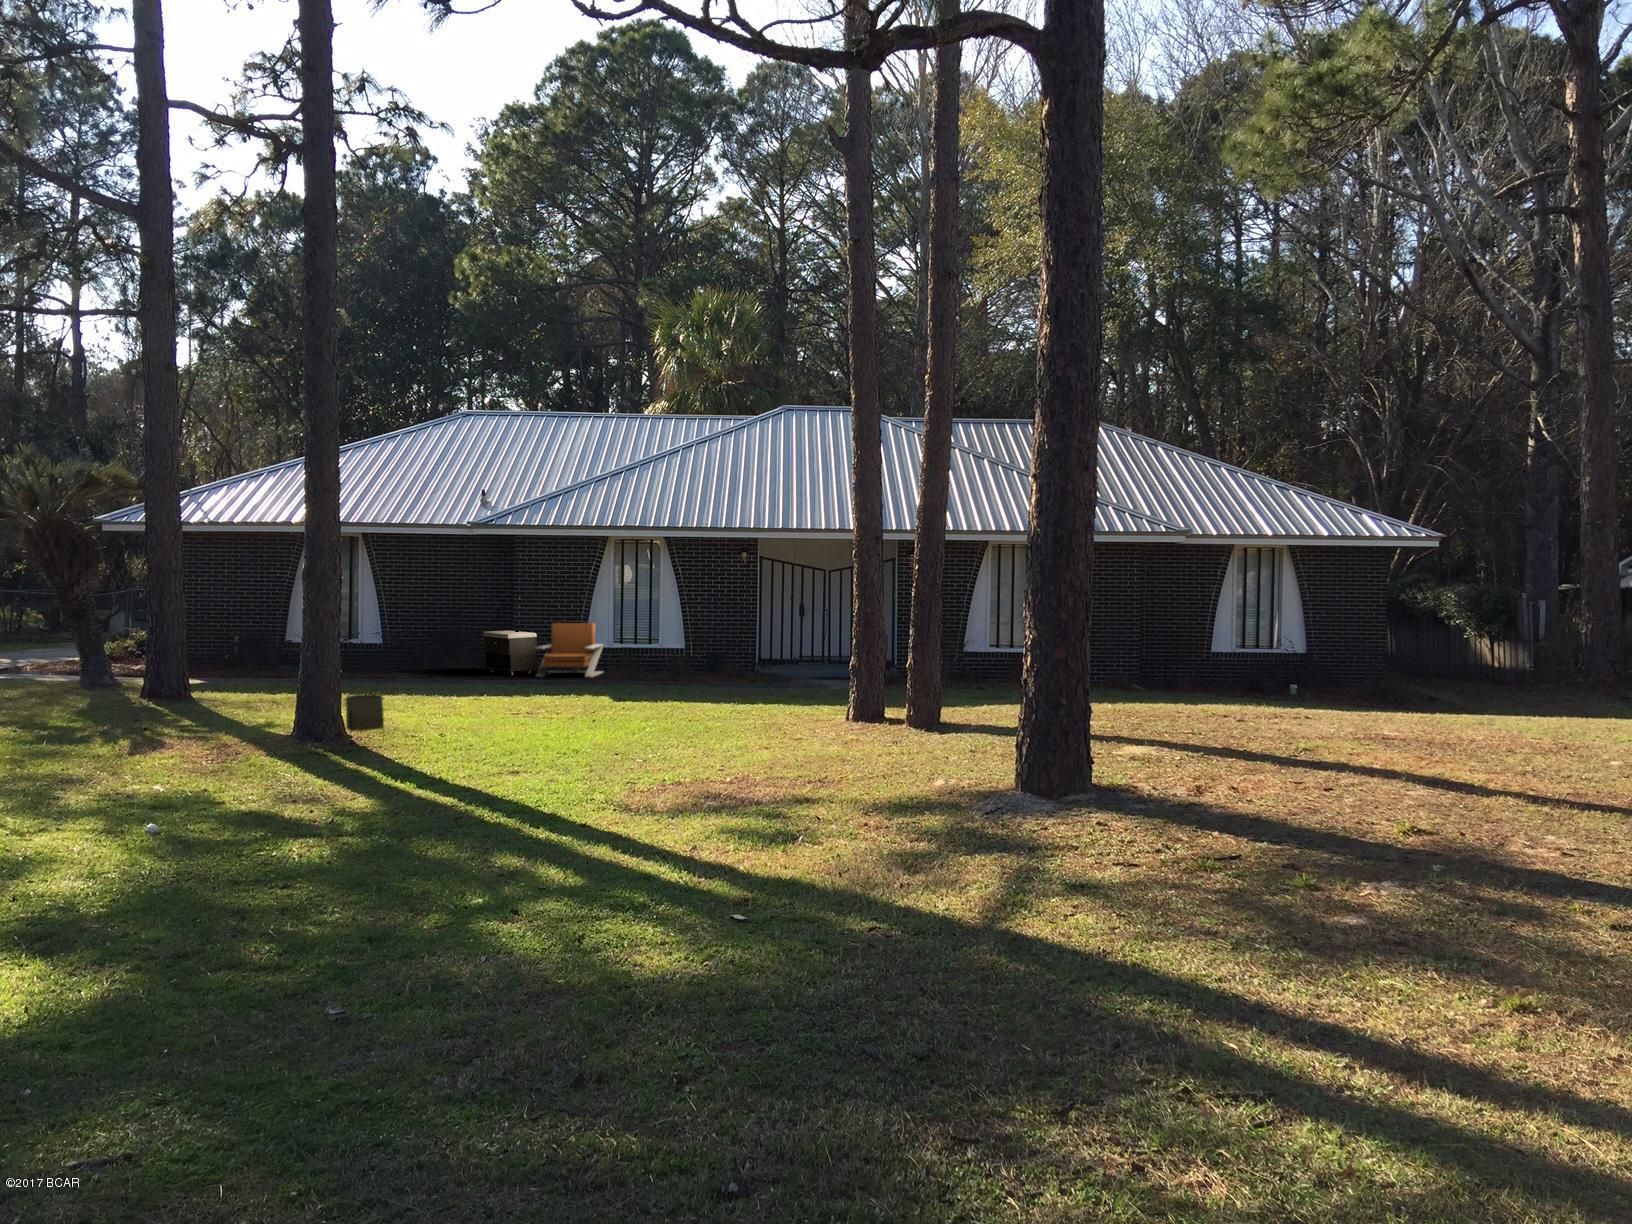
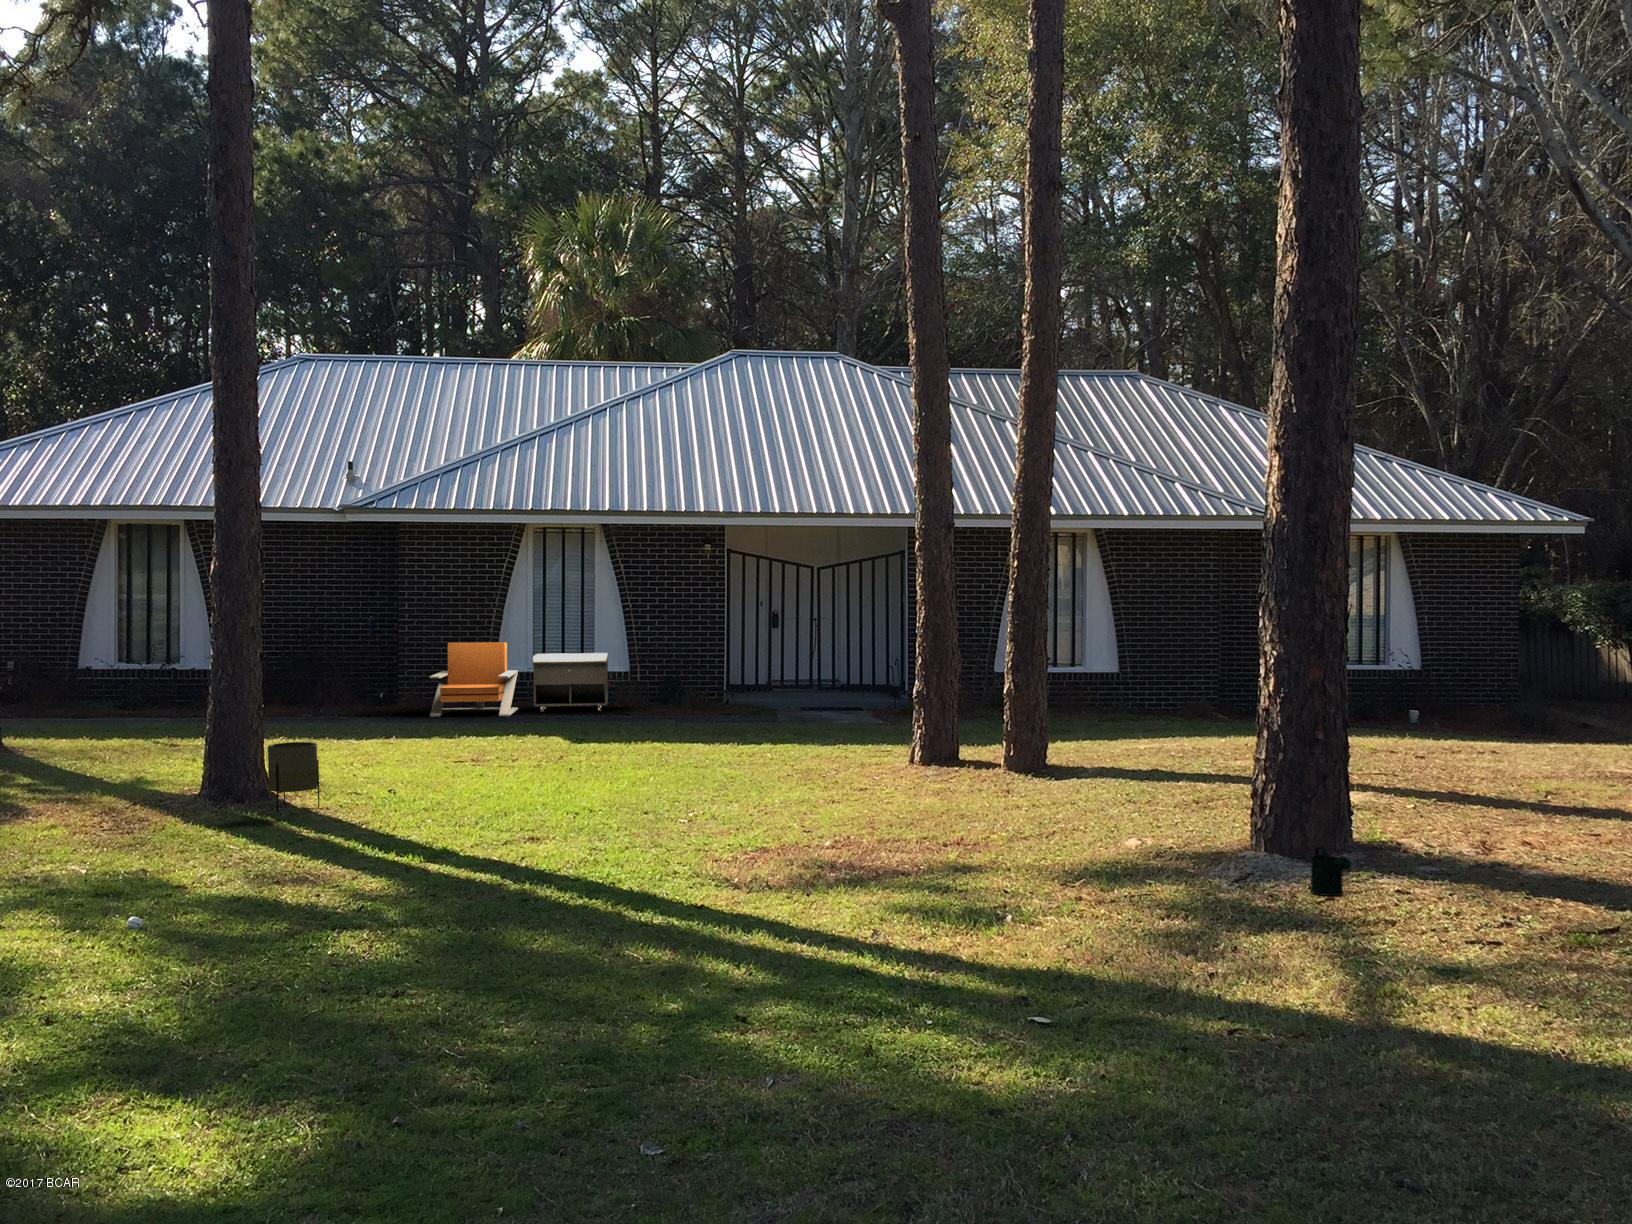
storage bench: present [483,631,537,675] -> present [533,653,608,712]
watering can: none [1058,794,1084,835] -> present [1310,846,1351,896]

